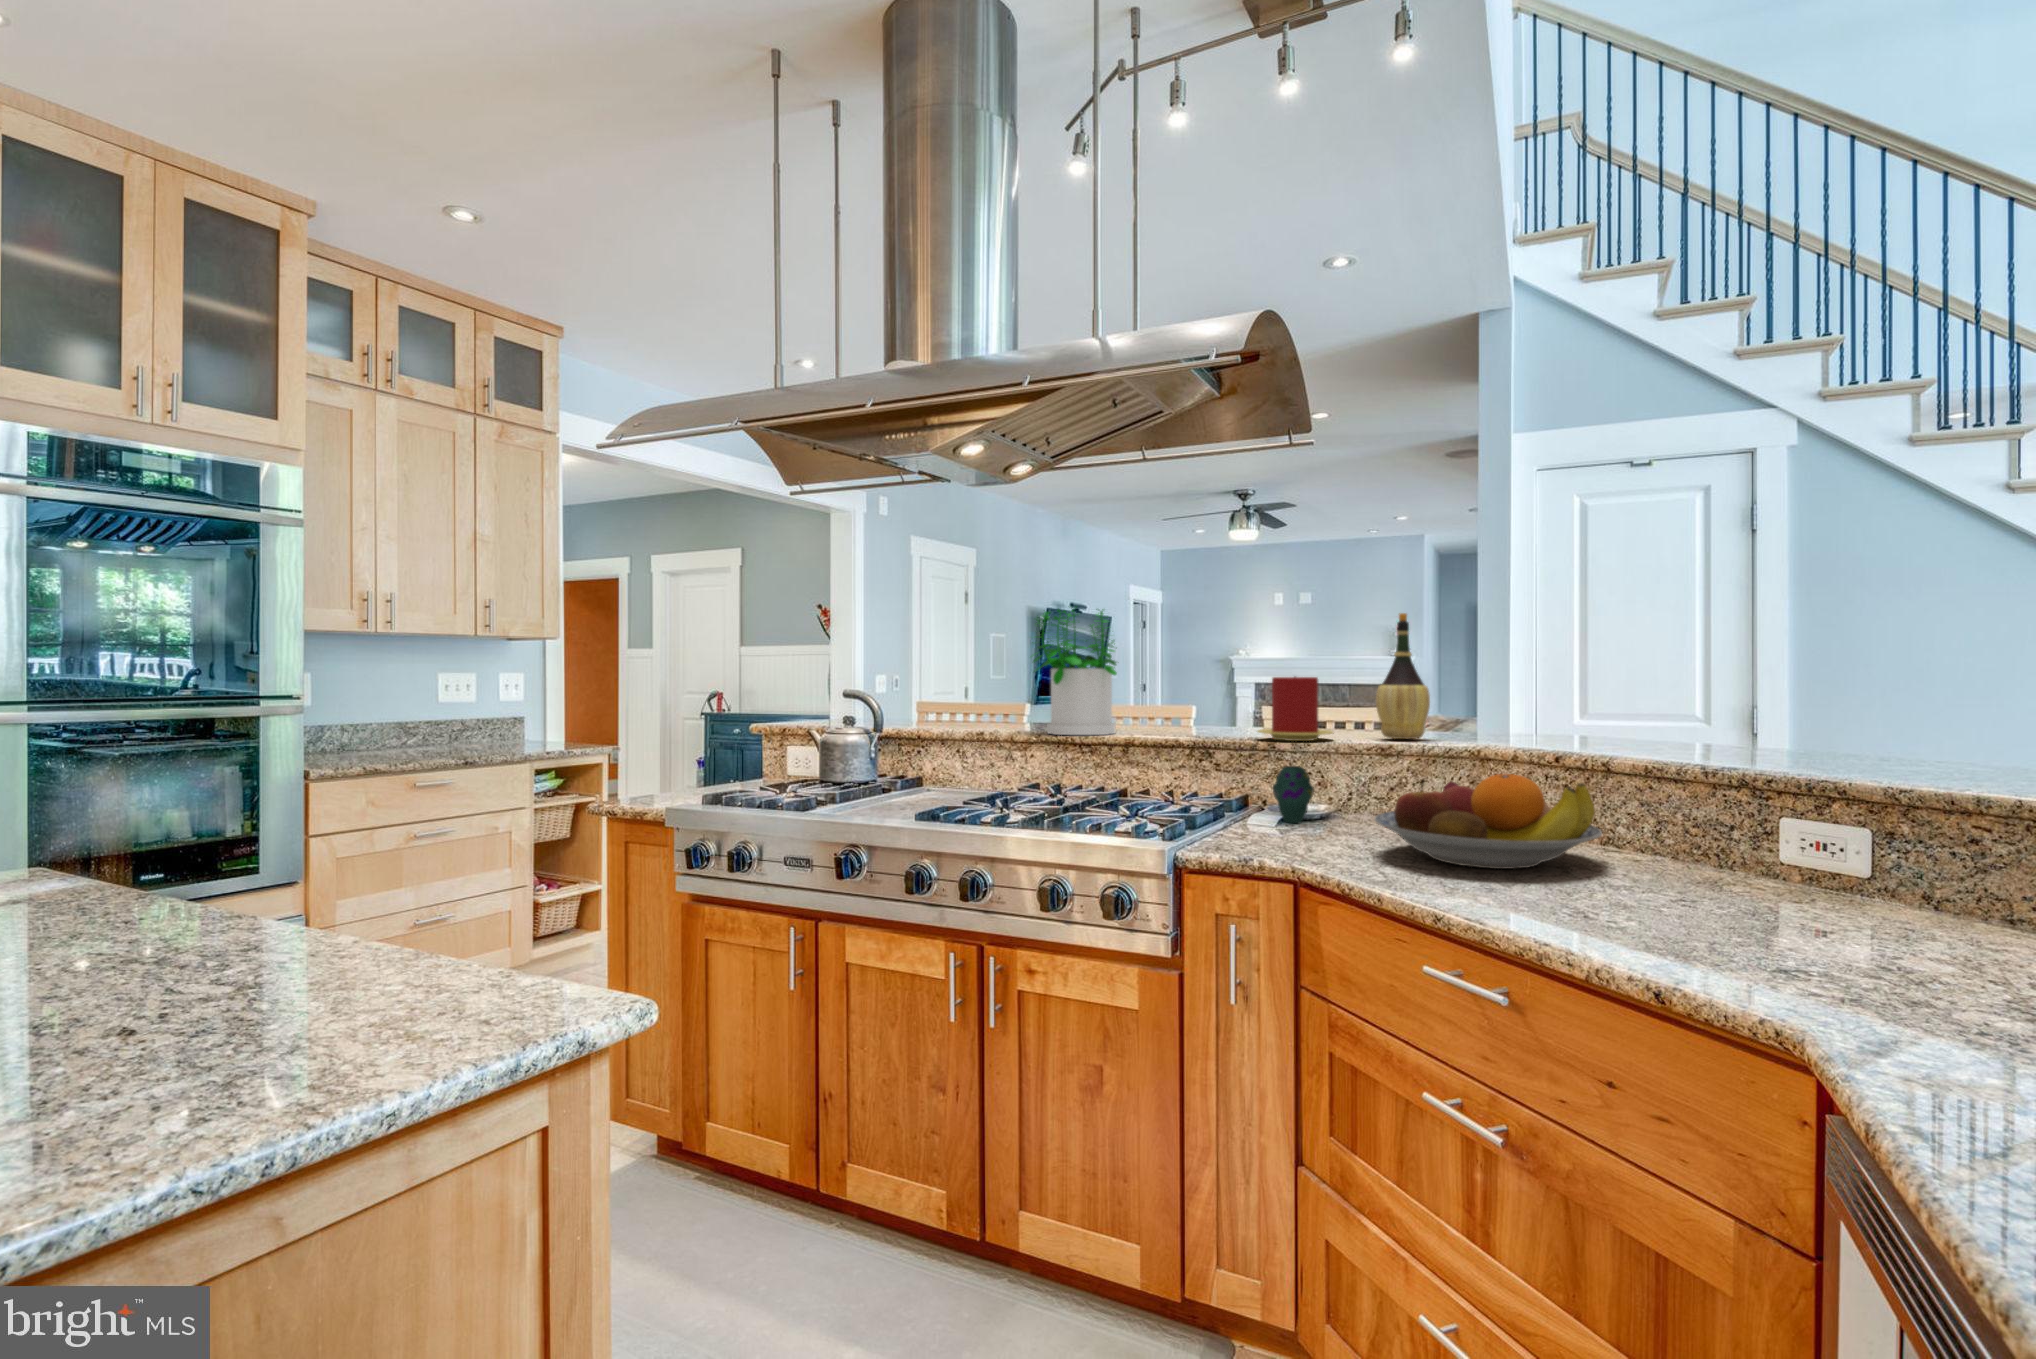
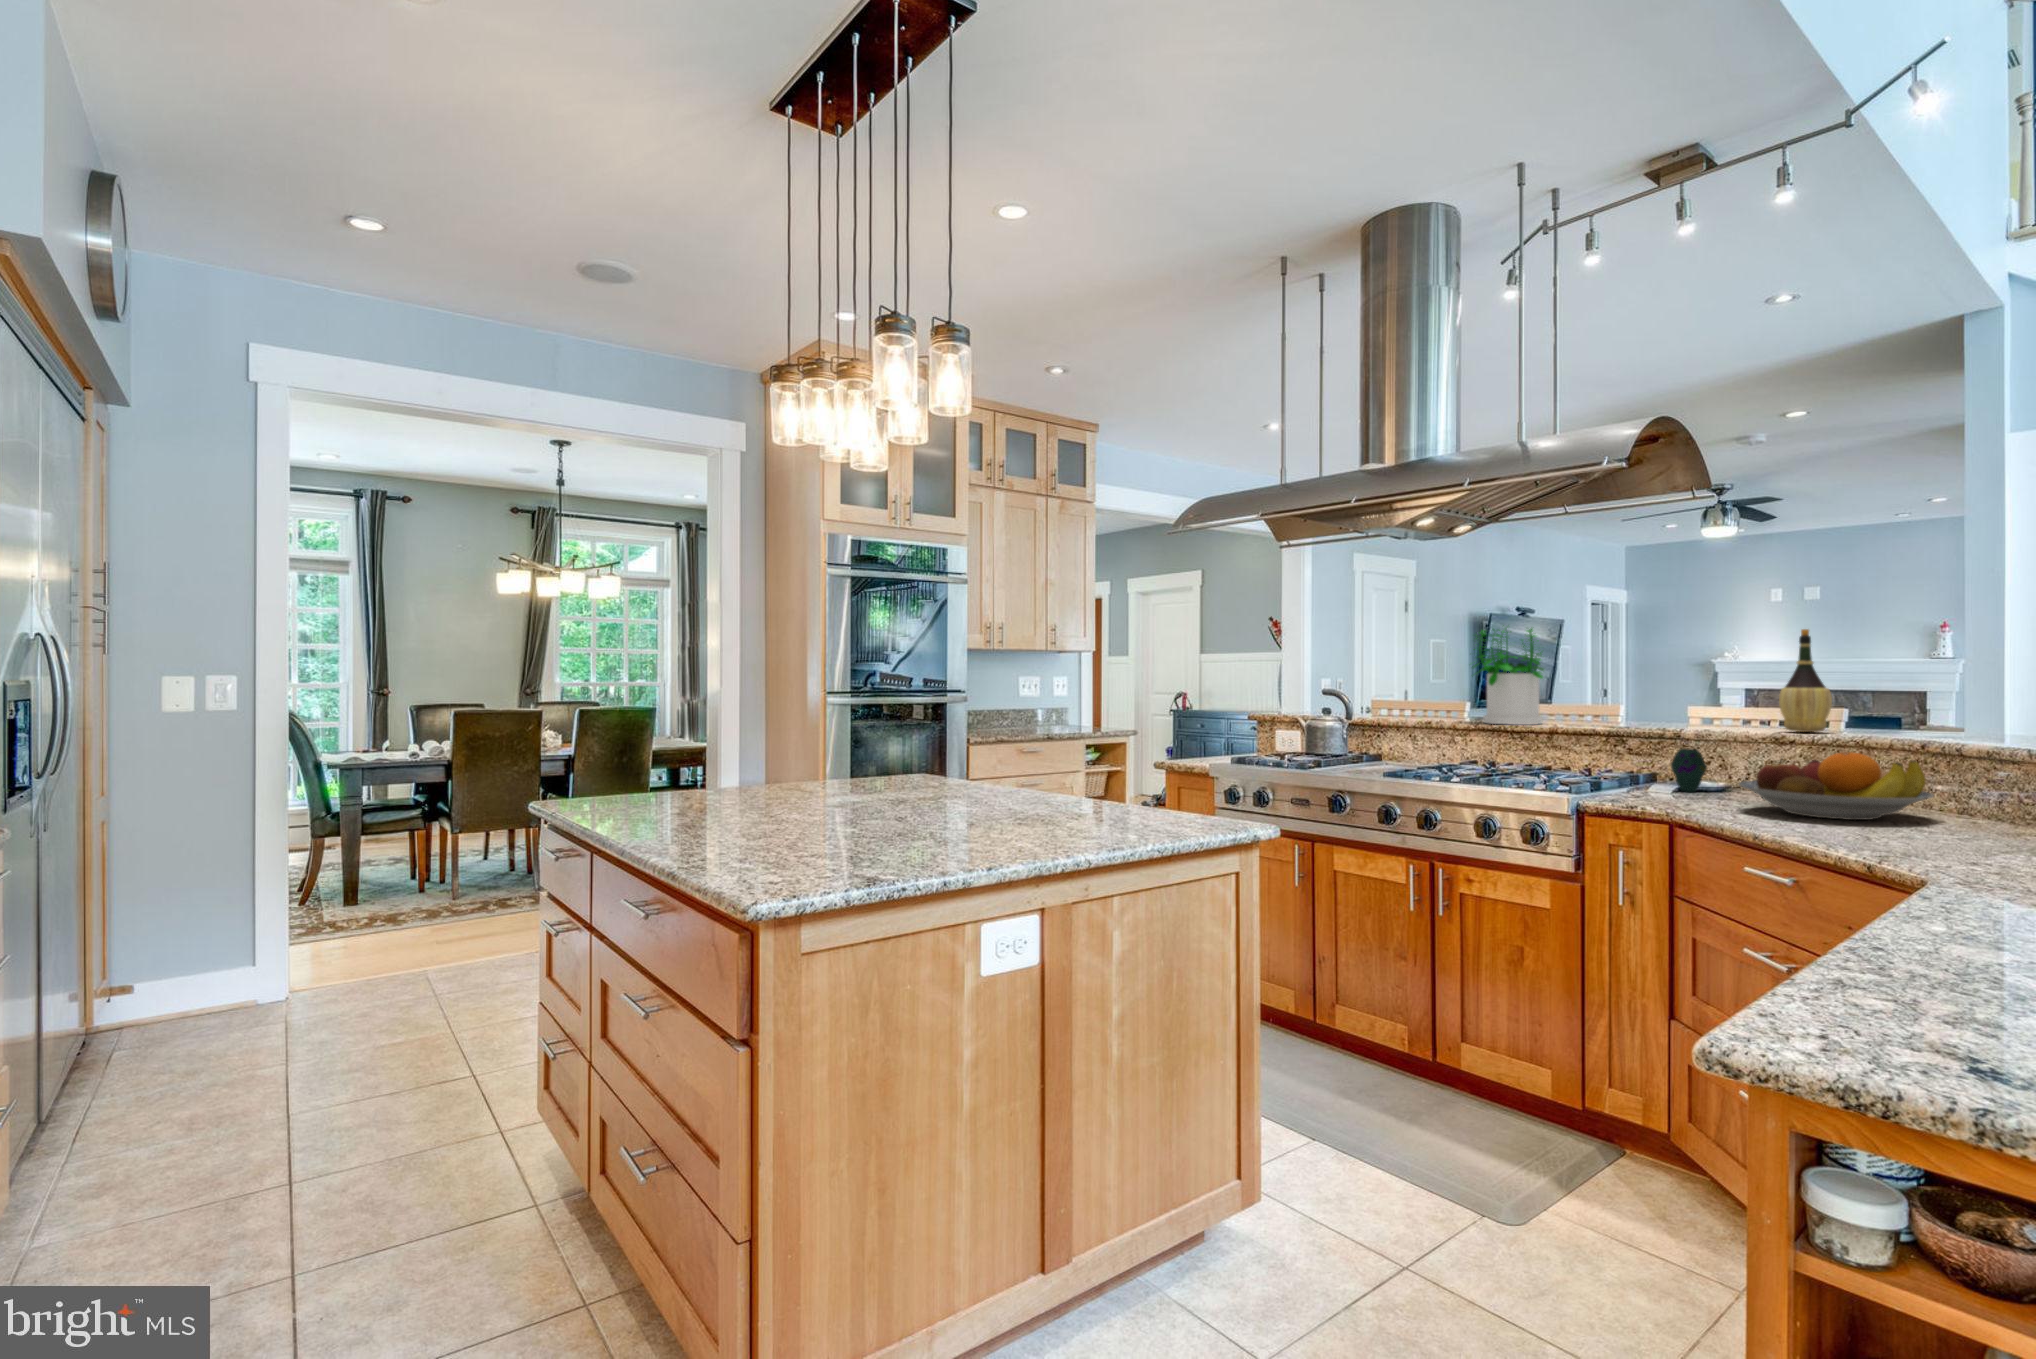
candle: present [1258,677,1333,741] -> none [1665,681,1737,731]

